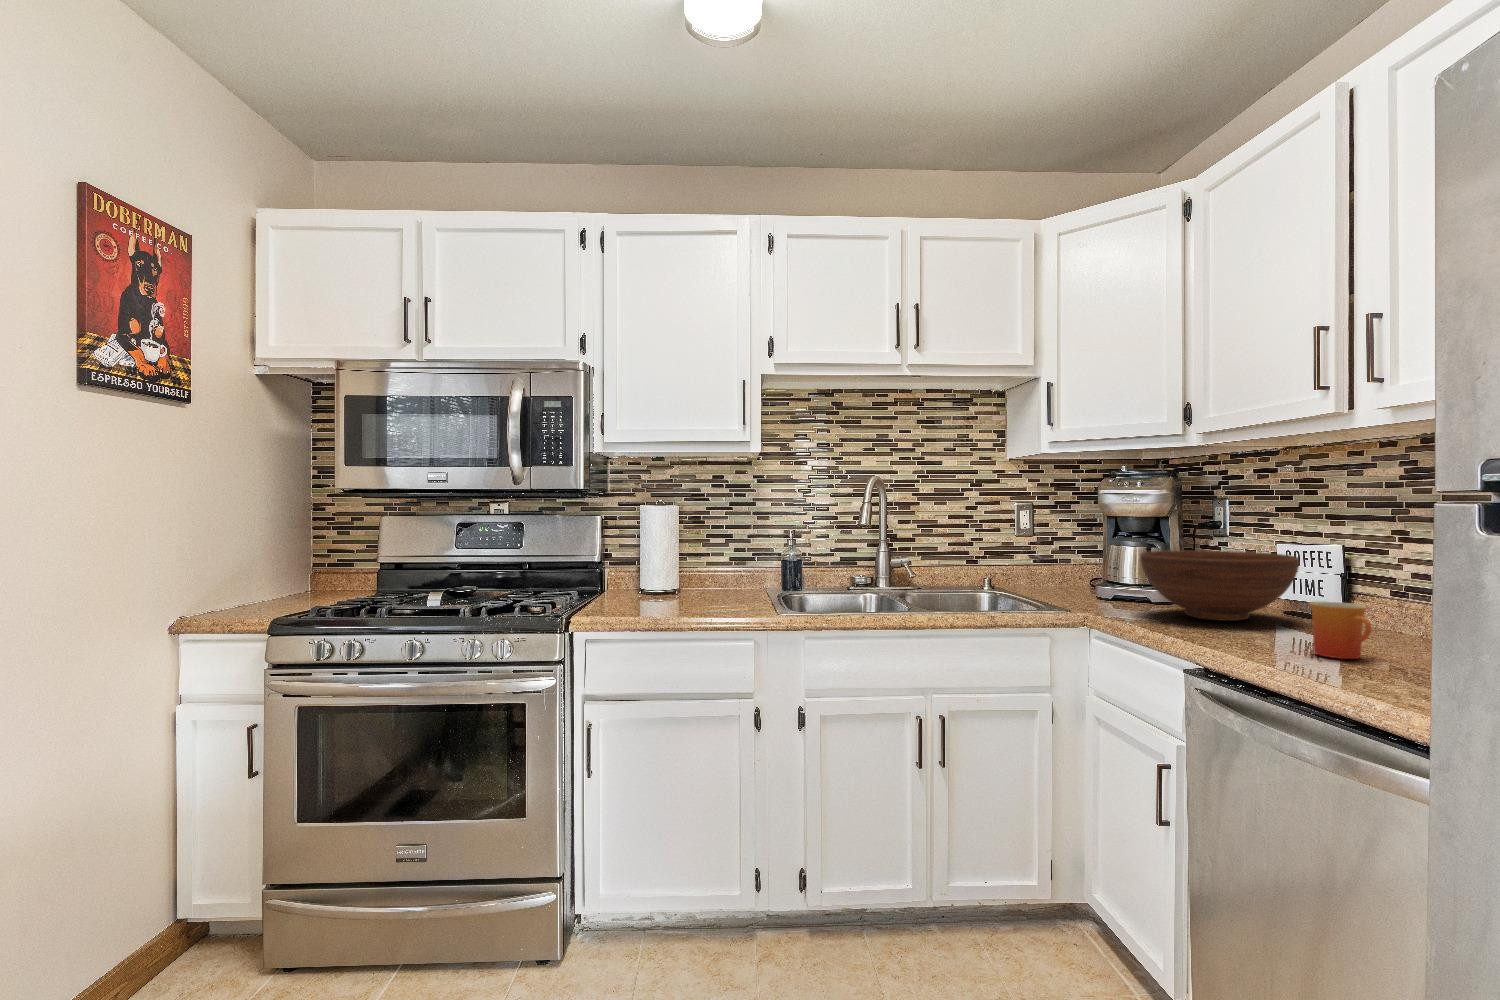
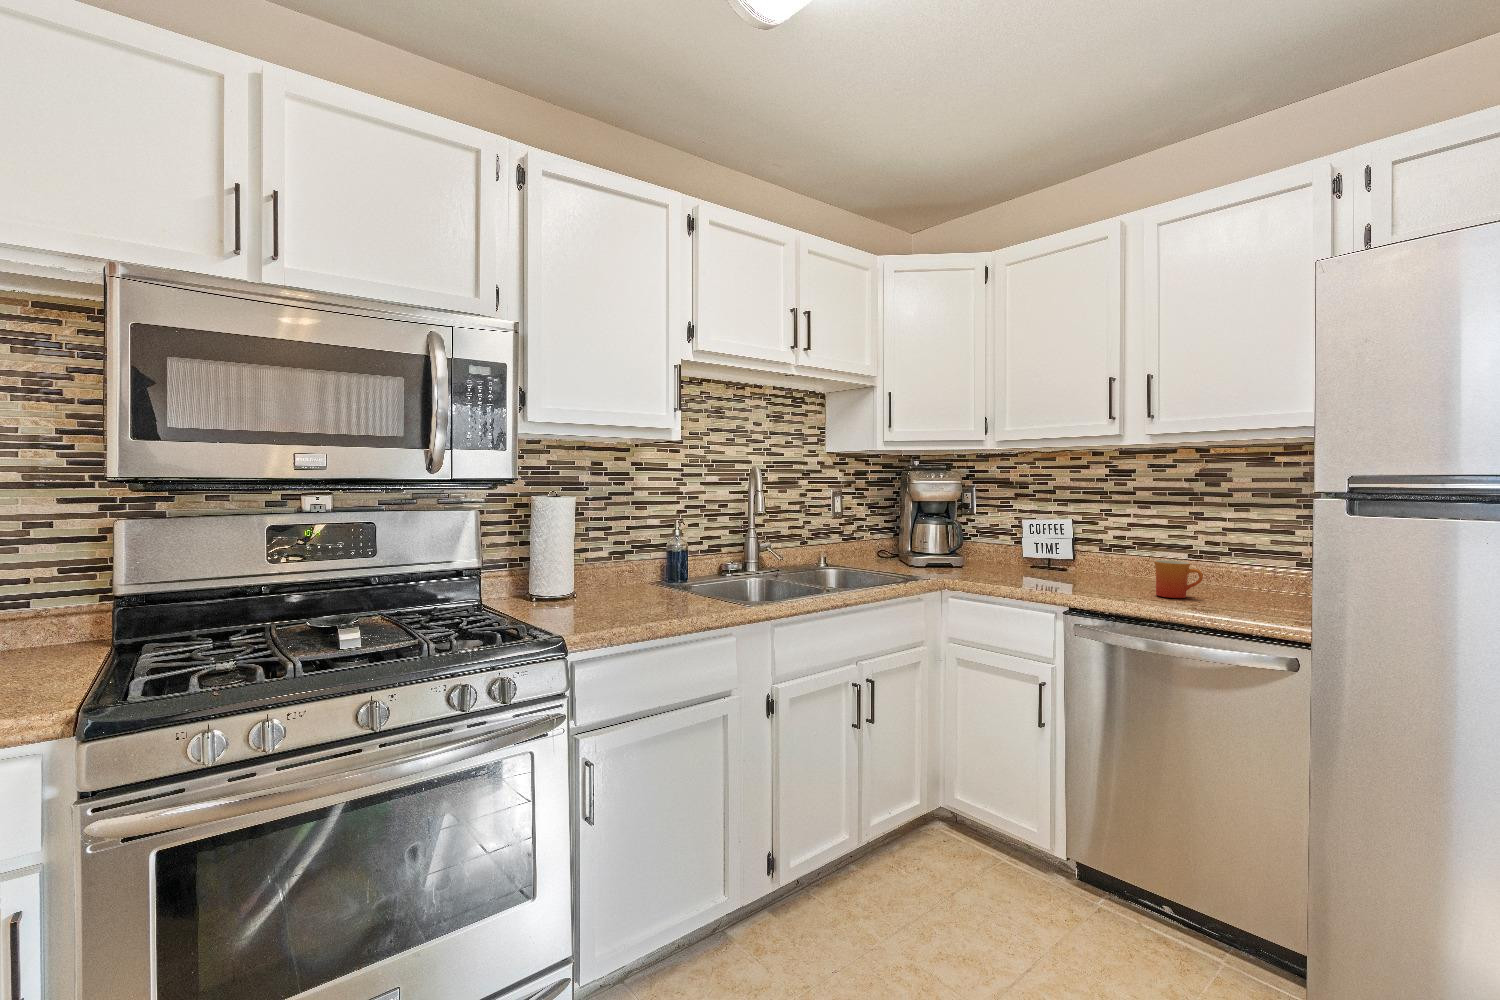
fruit bowl: present [1140,550,1299,621] -> none [978,526,1085,577]

